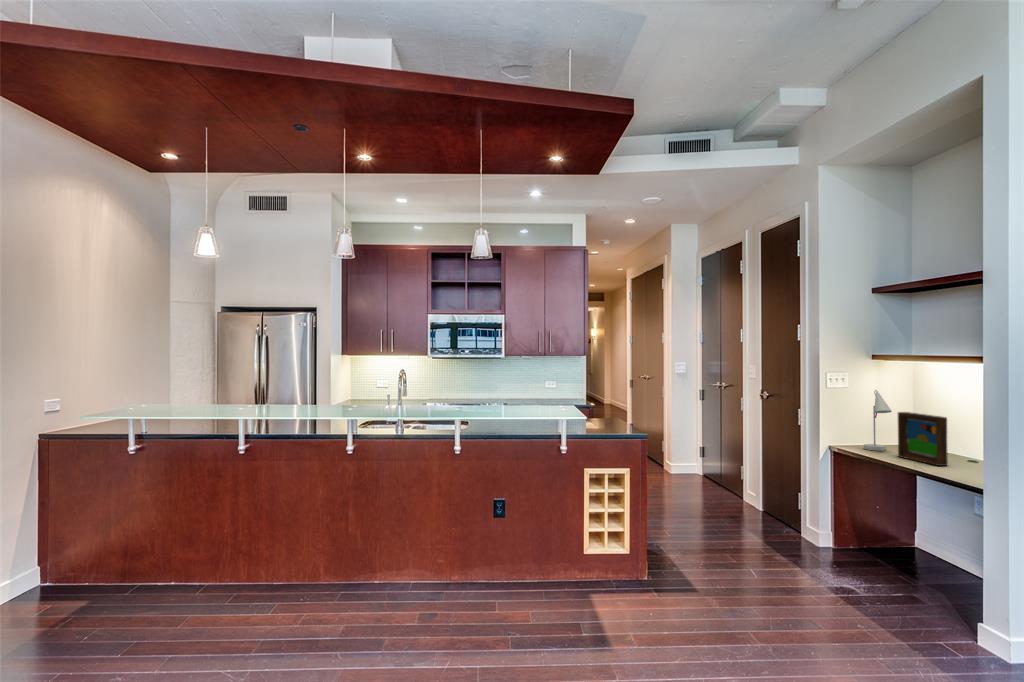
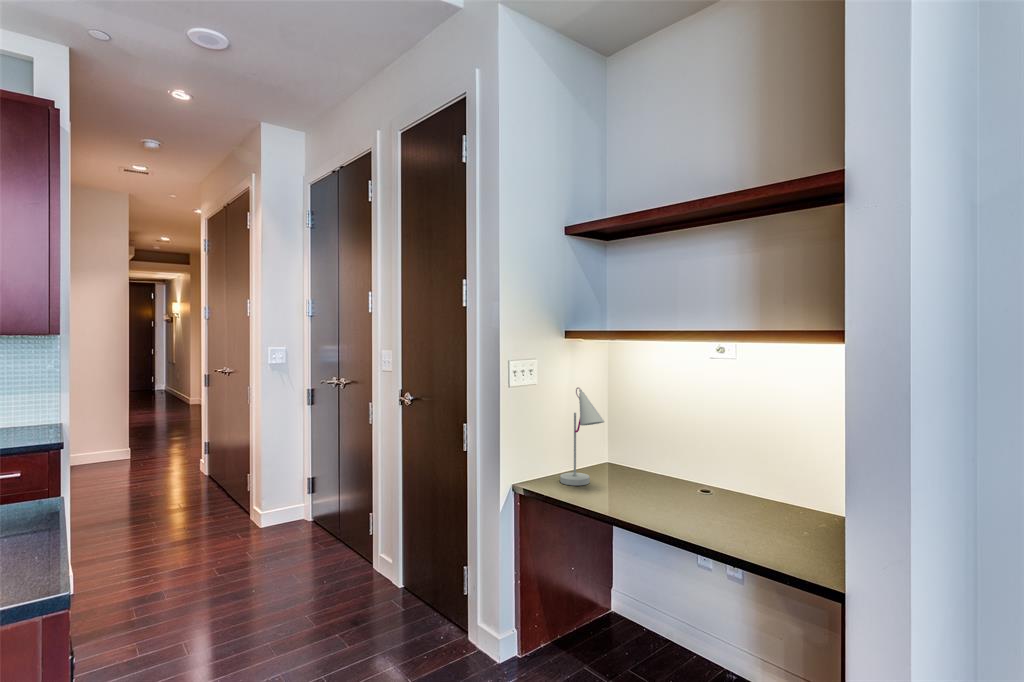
picture frame: present [898,412,948,466] -> none [618,423,695,513]

